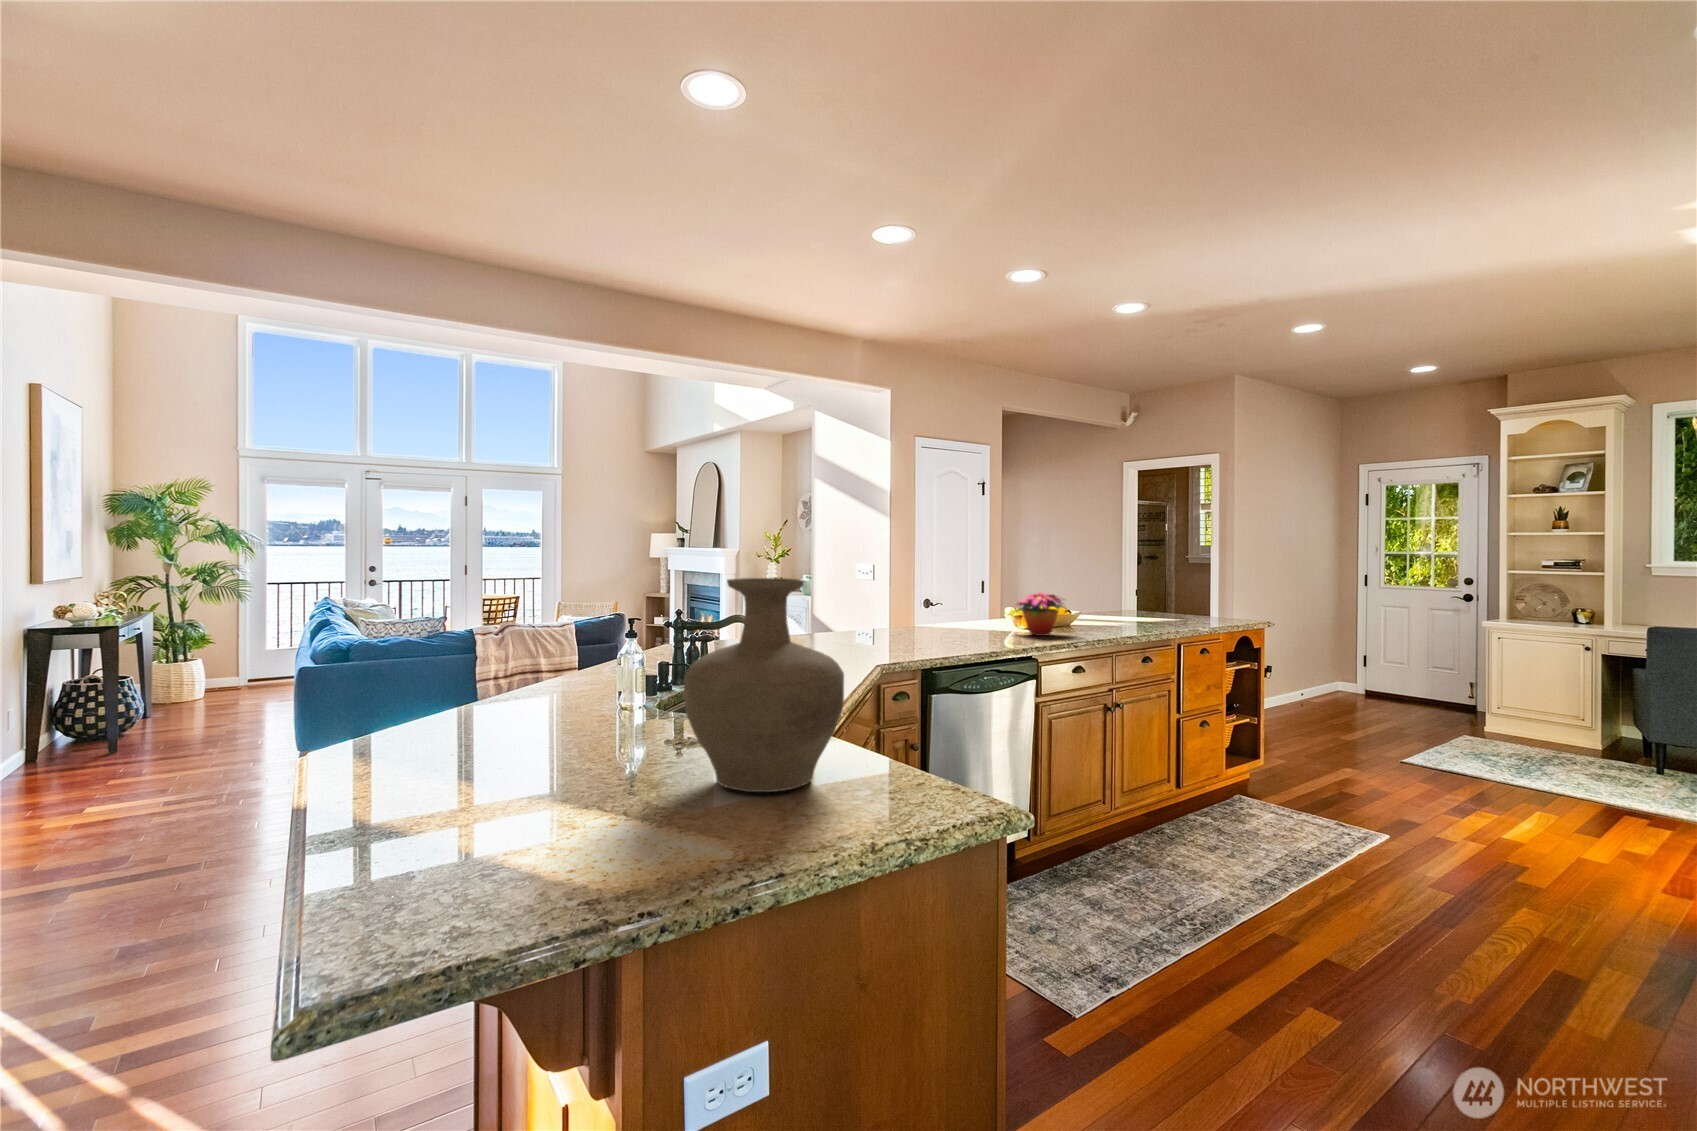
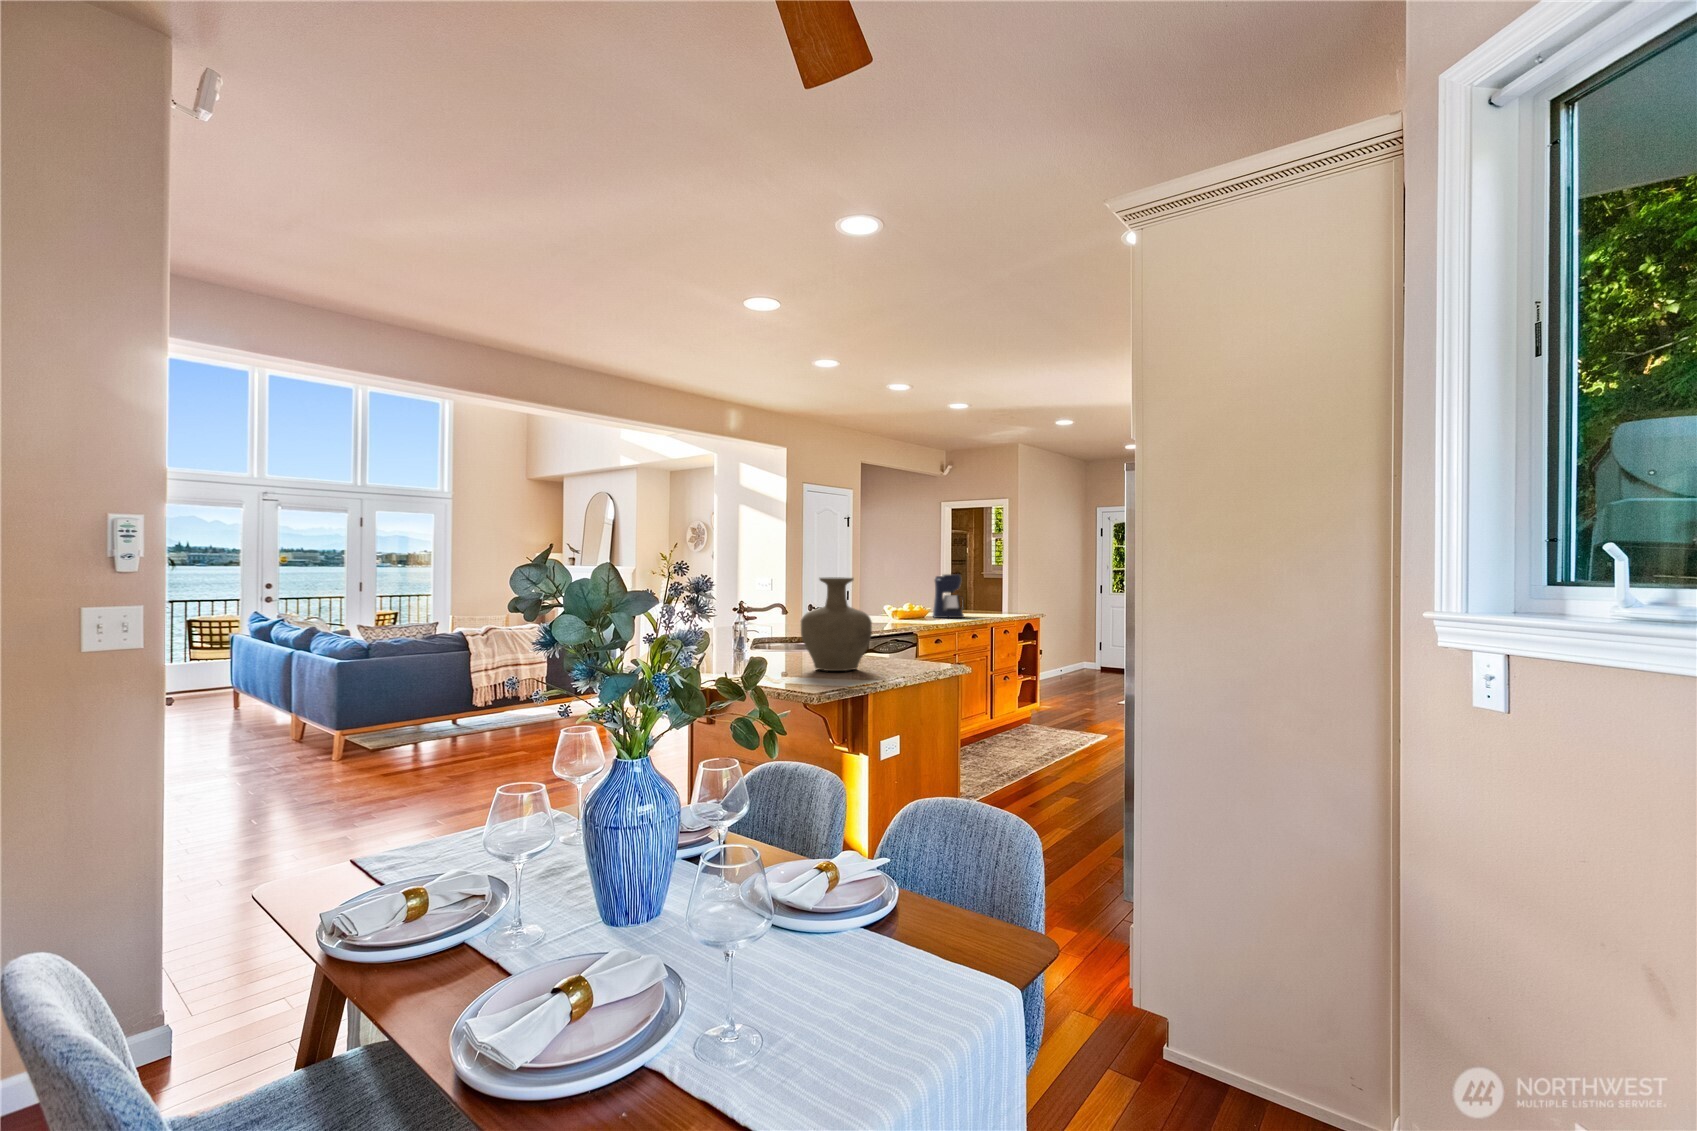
coffee maker: none [1090,563,1140,629] -> present [932,574,964,618]
flower arrangement: present [1014,592,1064,636] -> none [883,593,926,622]

